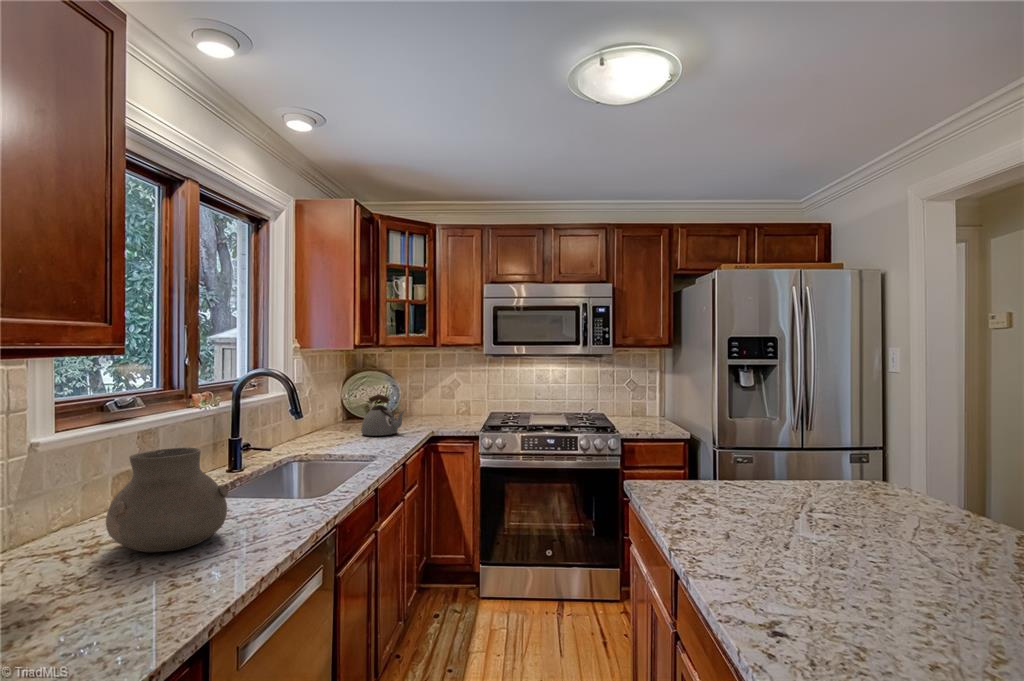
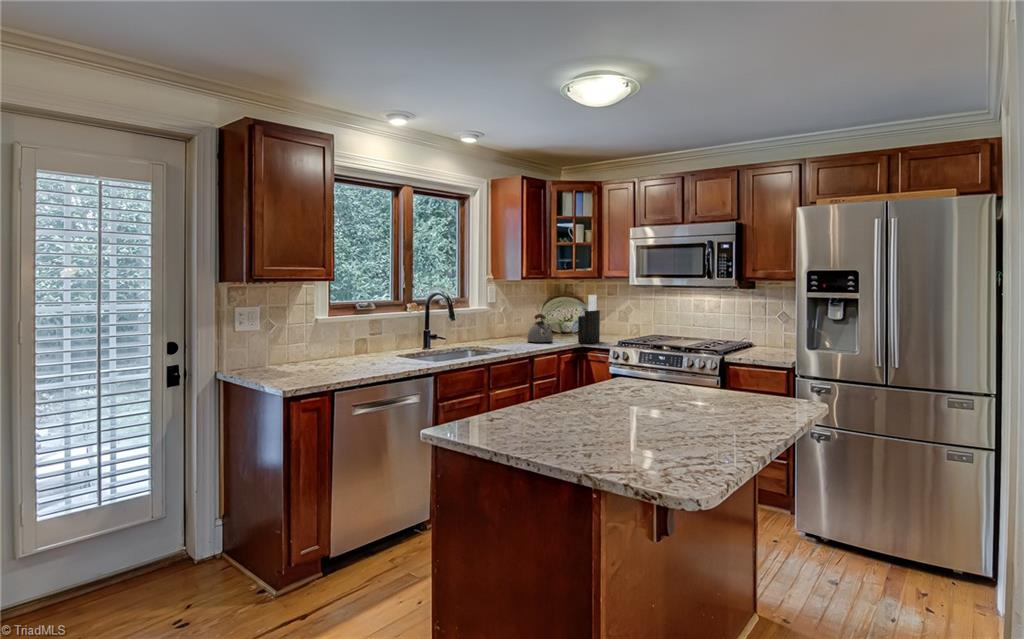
knife block: none [428,366,452,431] -> present [578,295,600,343]
vase: present [106,447,228,552] -> none [324,325,373,368]

